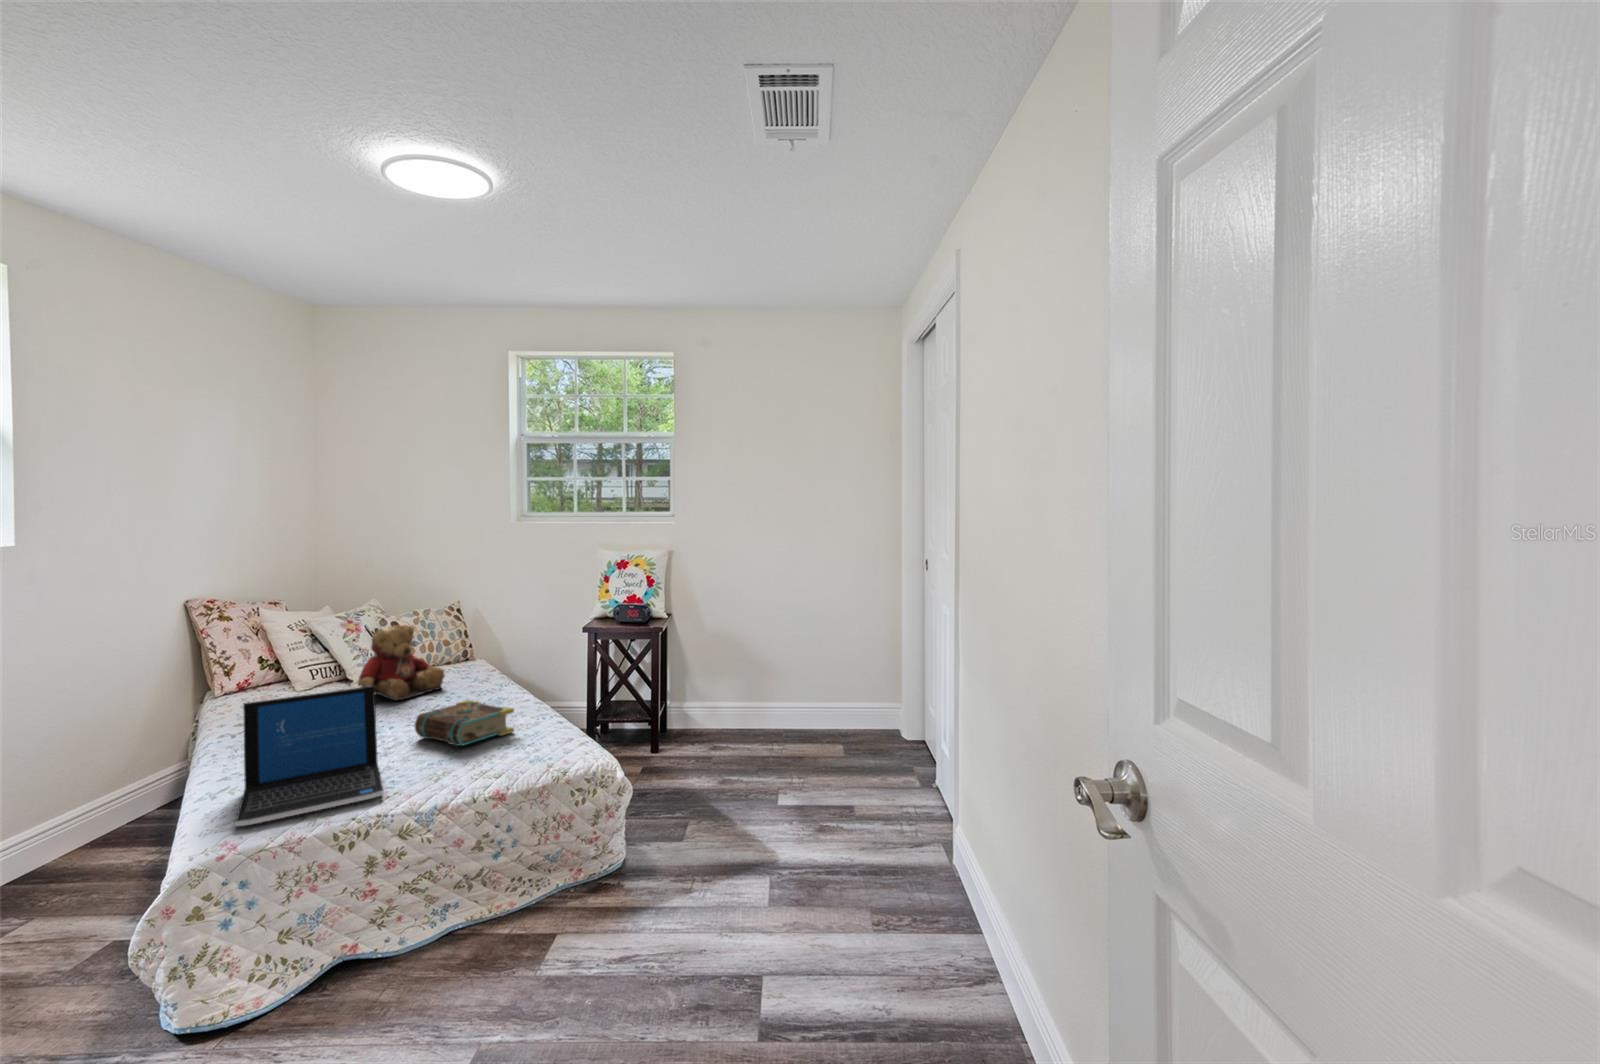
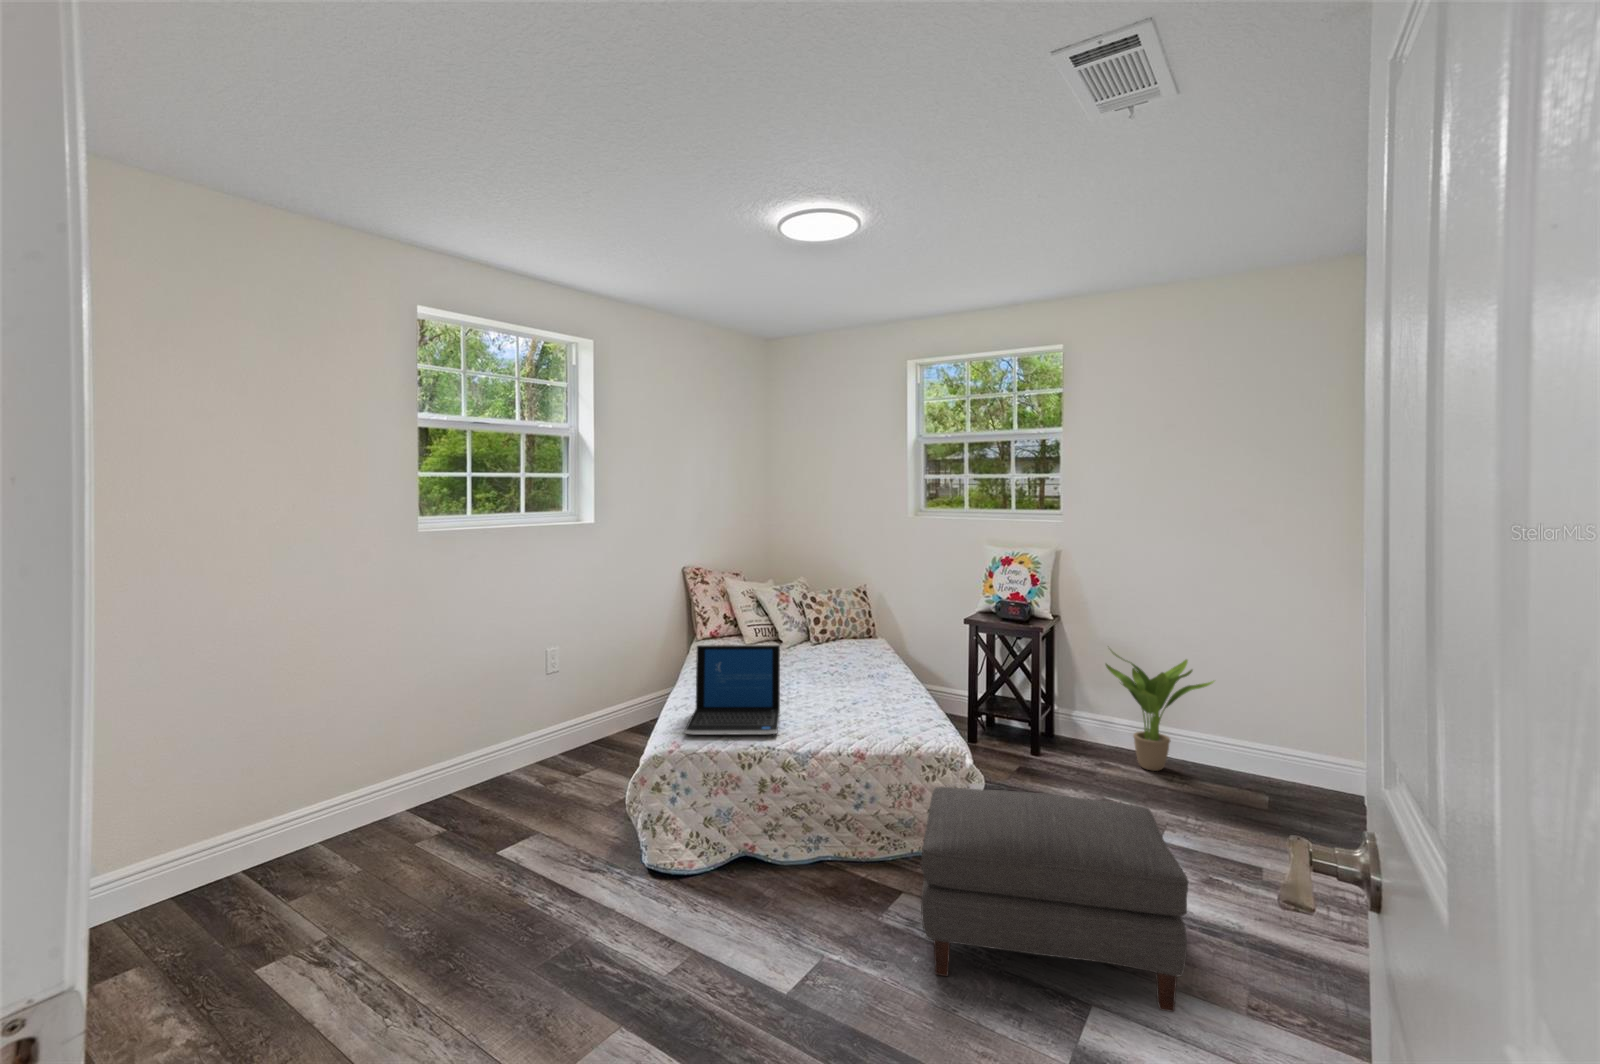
teddy bear: present [358,625,445,700] -> none [781,599,845,663]
potted plant: none [711,640,797,744] -> present [1106,651,1214,771]
book: present [415,700,514,746] -> none [811,670,888,708]
ottoman: none [588,779,836,1011] -> present [921,787,1189,1012]

